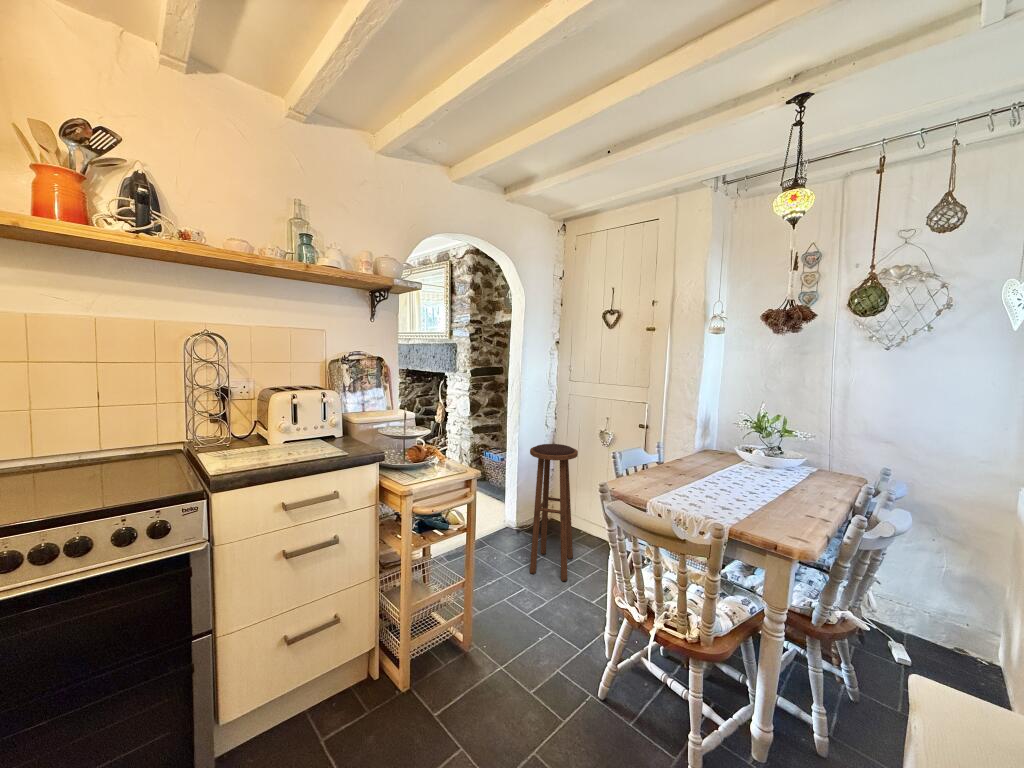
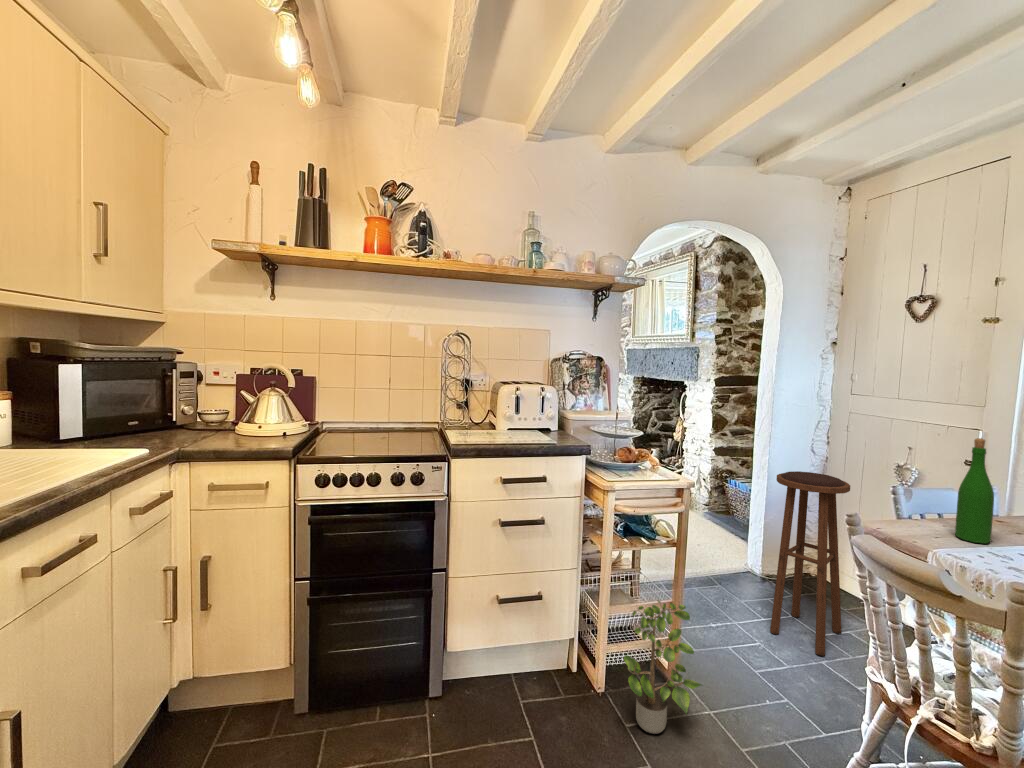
wine bottle: none [652,416,672,487] -> present [955,438,994,544]
potted plant: none [430,583,500,712] -> present [624,601,701,733]

